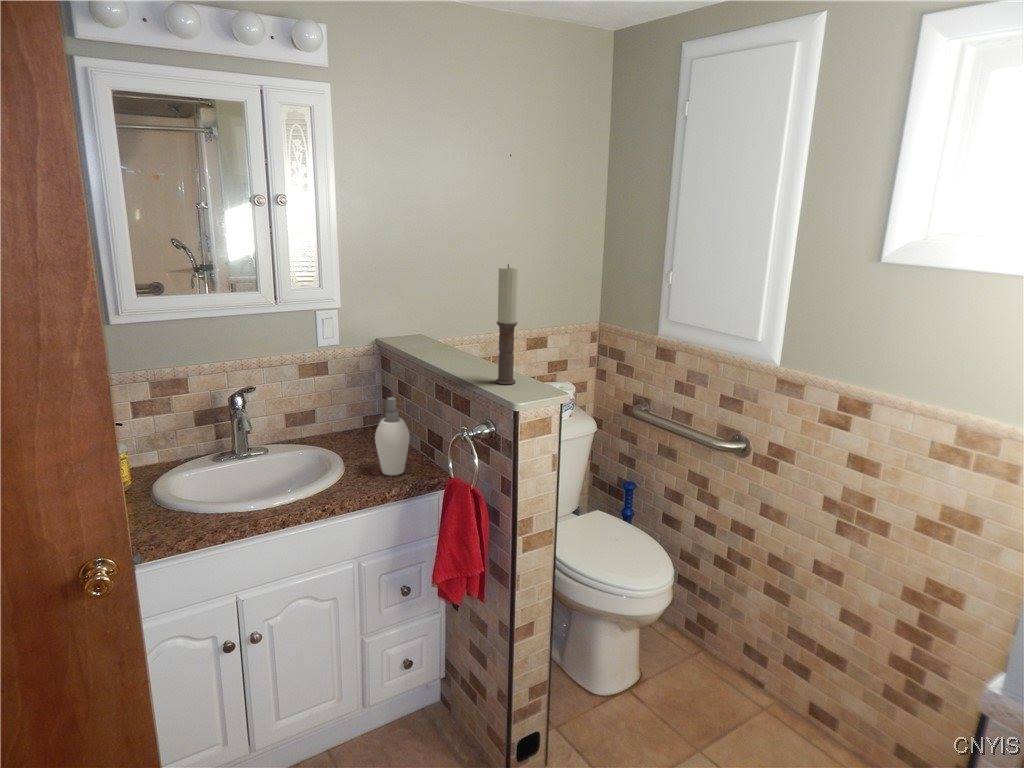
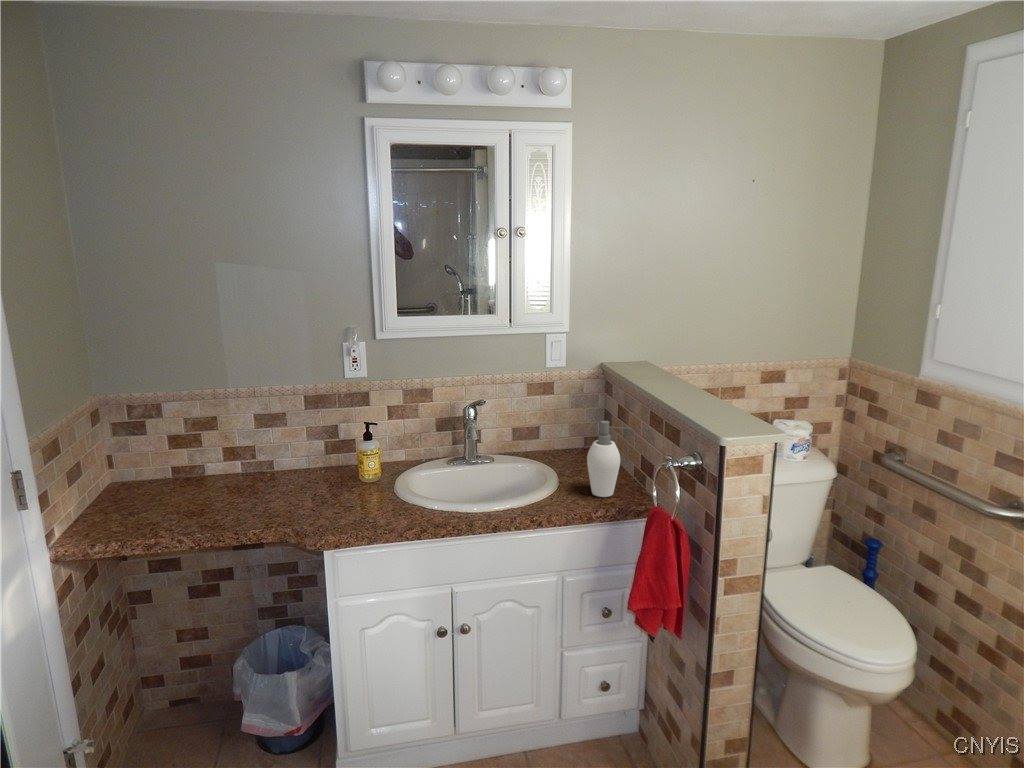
candle: present [496,264,518,384] -> none [708,294,737,417]

